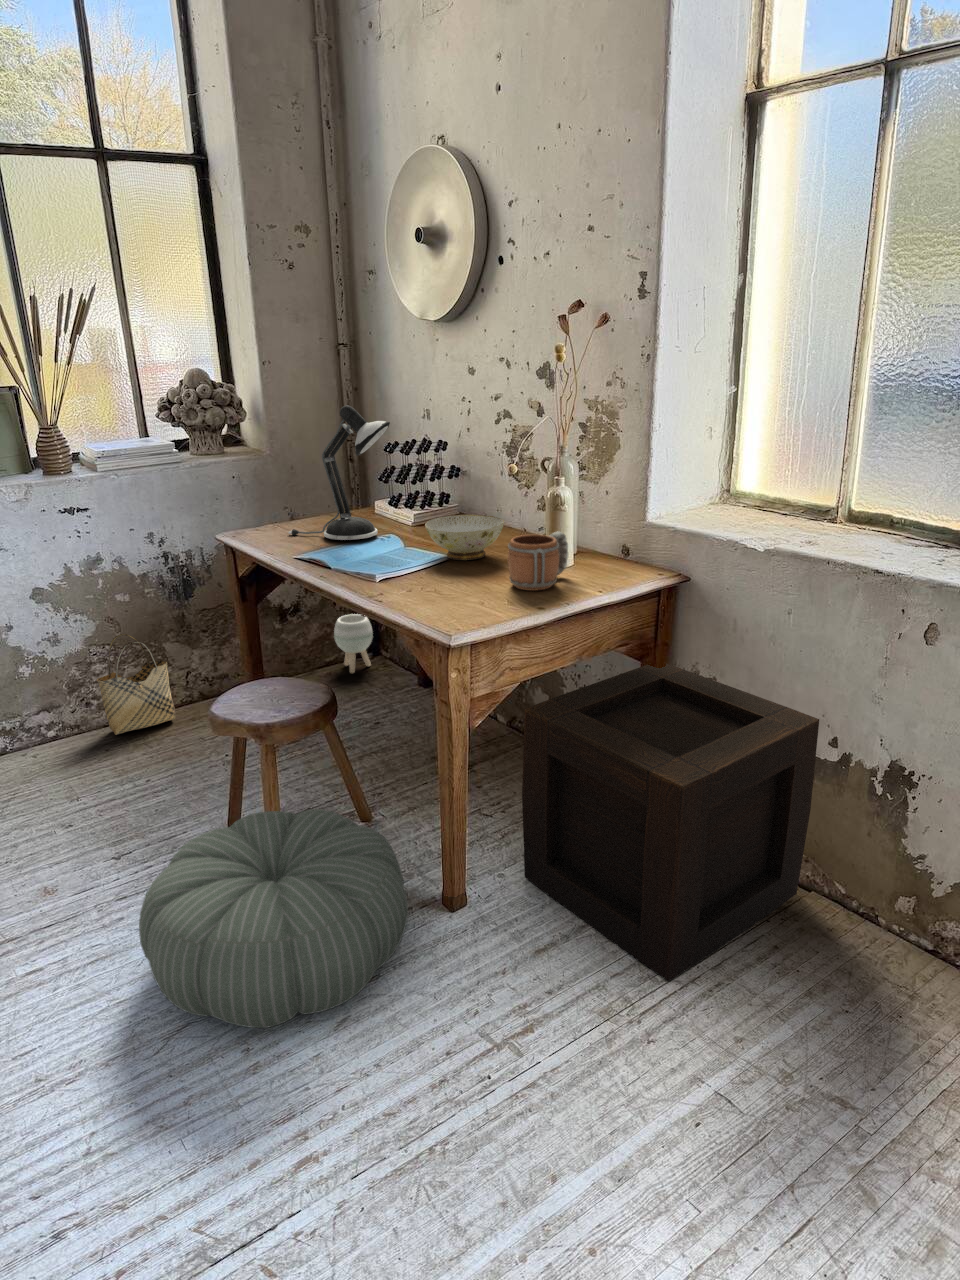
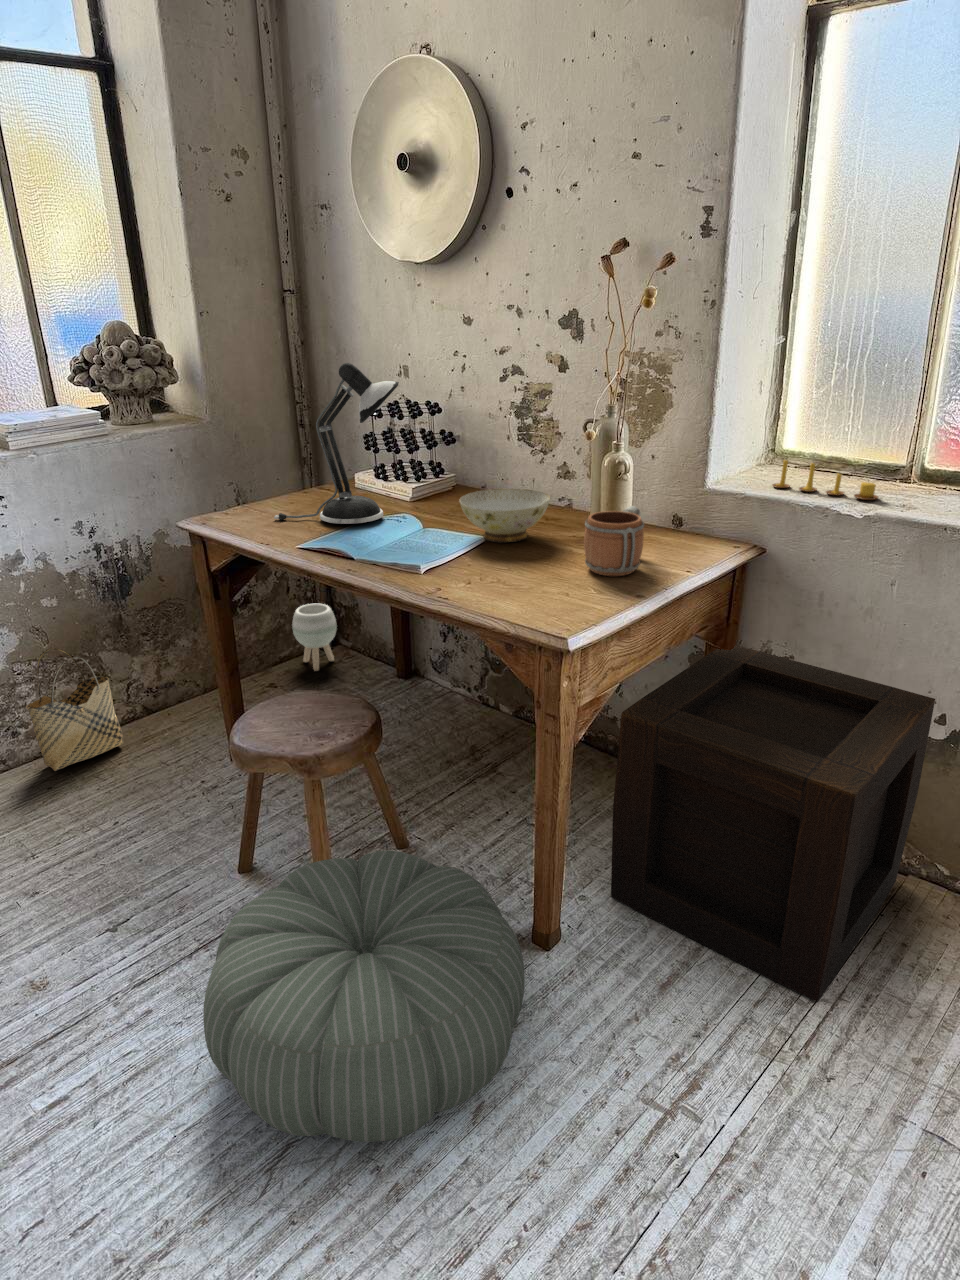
candle: none [705,494,791,535] -> present [773,460,878,500]

